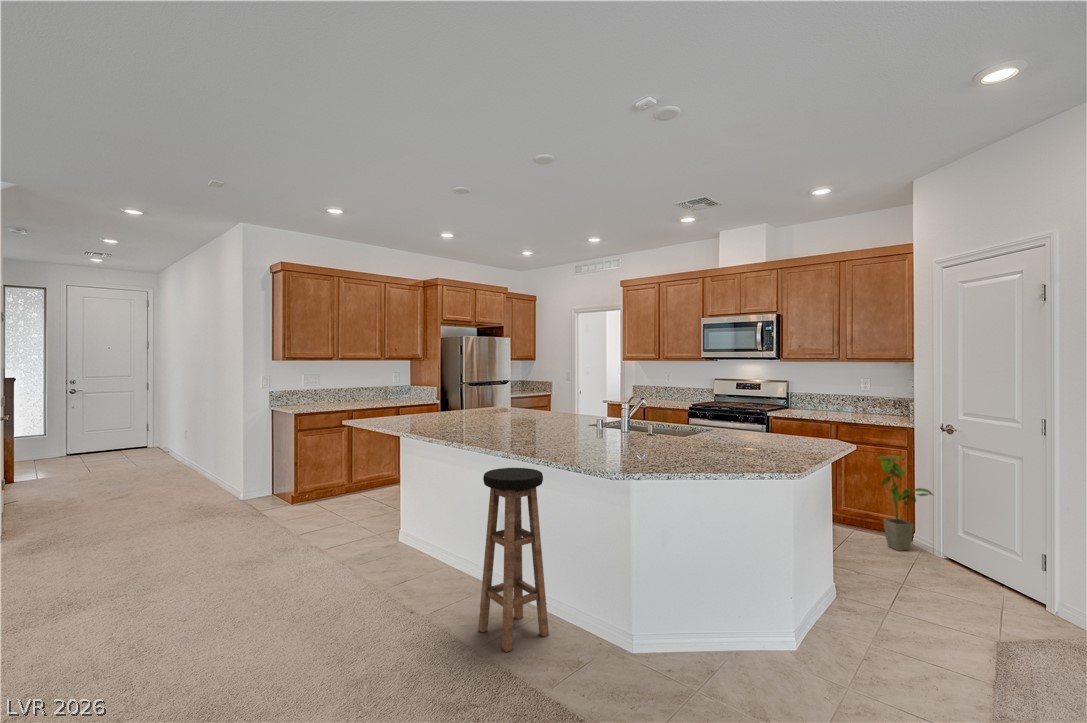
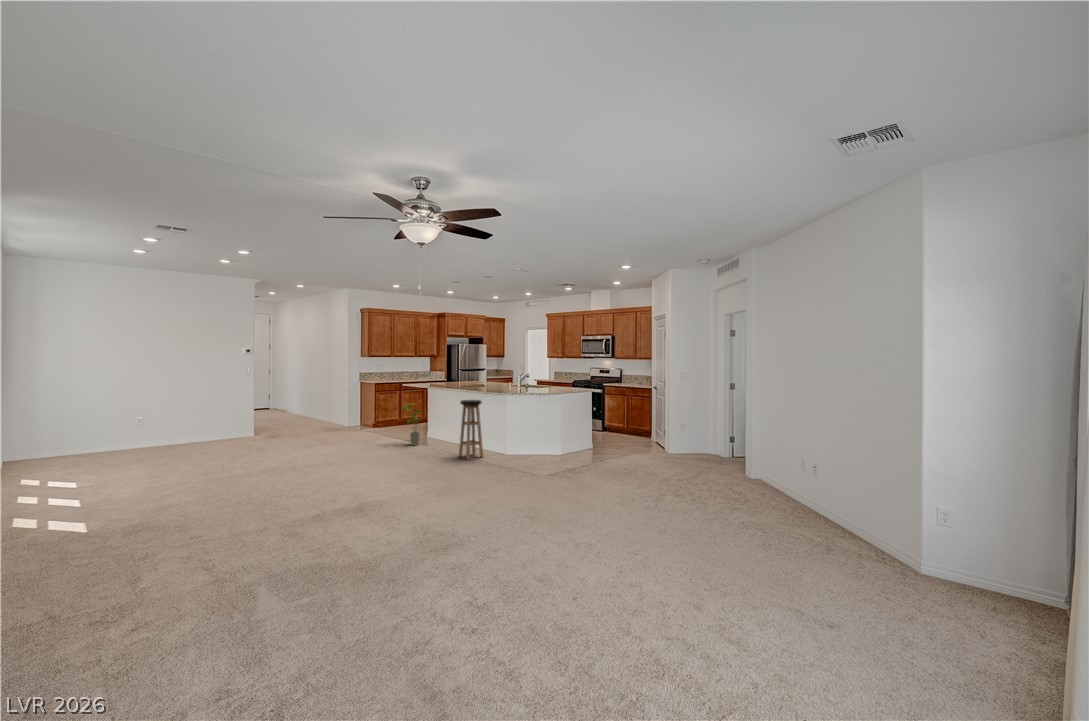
house plant: present [876,456,933,551] -> present [402,404,421,445]

